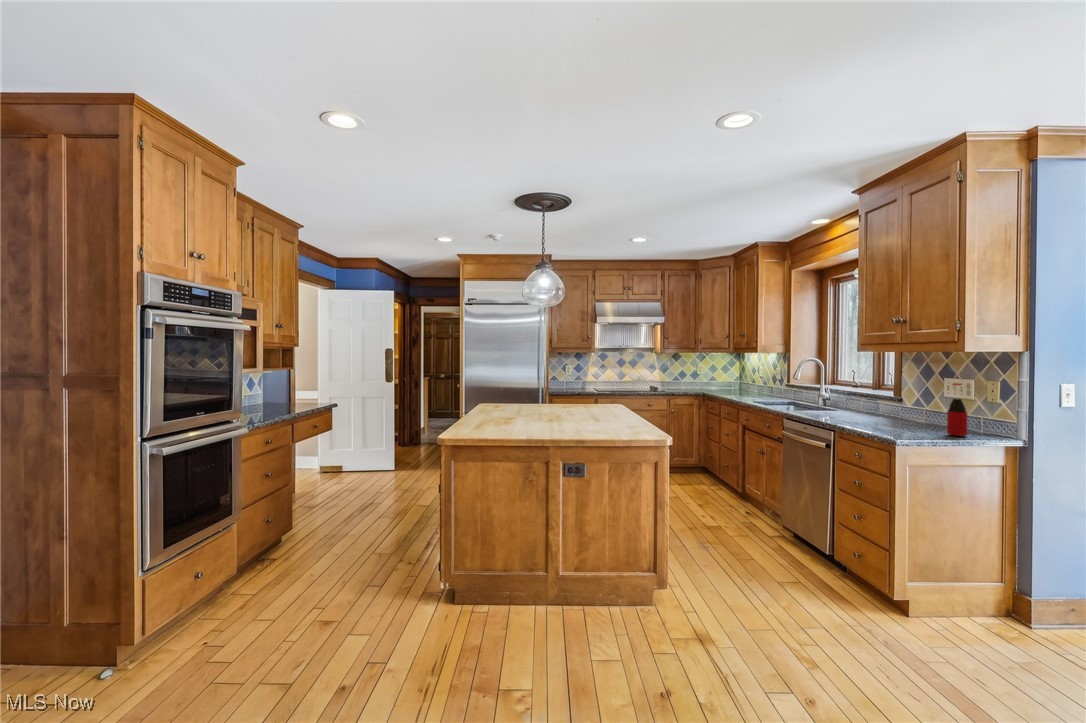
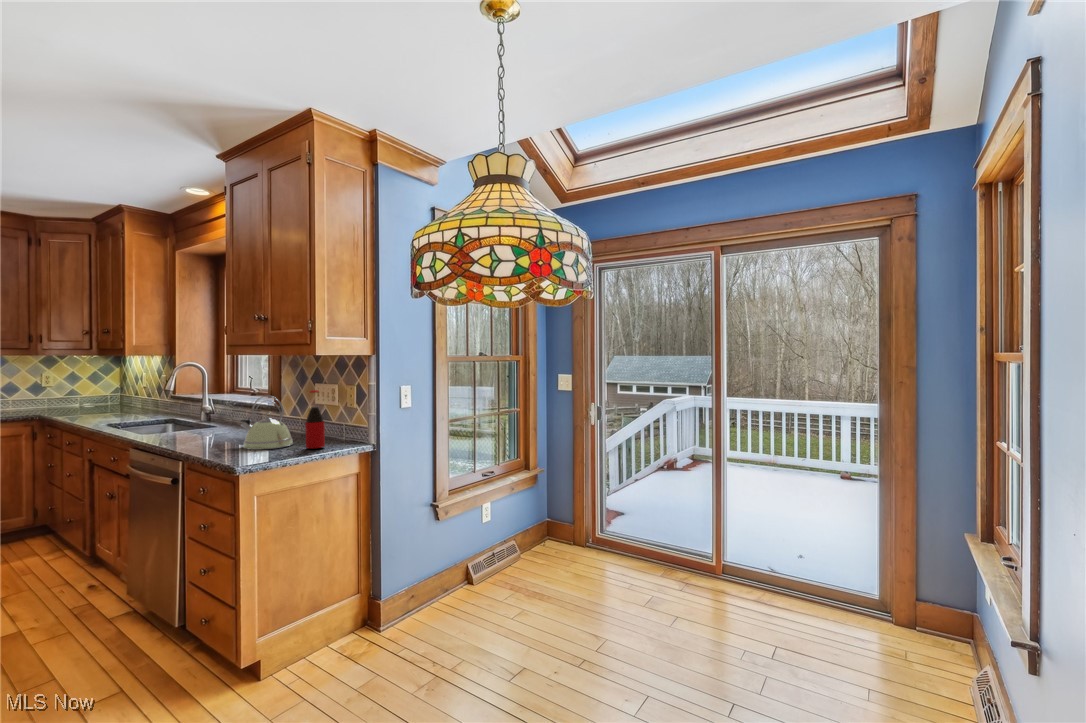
kettle: none [878,386,929,431] -> present [240,396,293,450]

